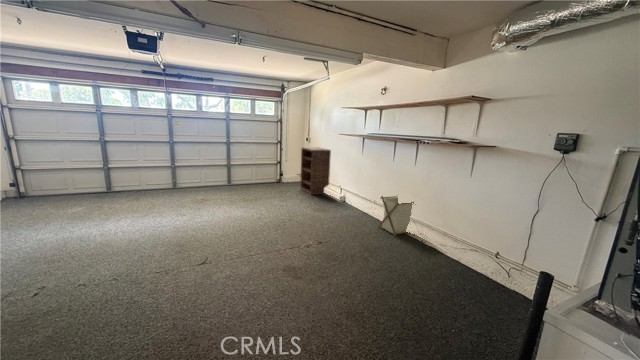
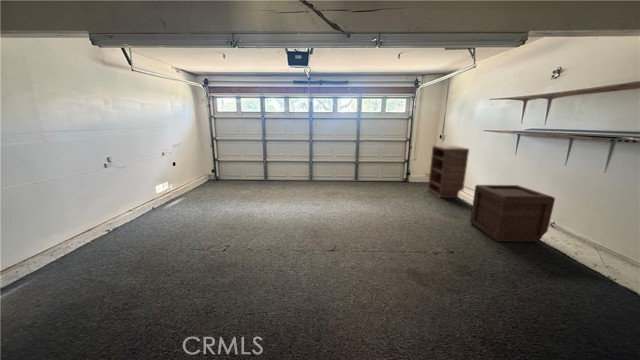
wooden crate: none [335,178,387,223] -> present [470,185,555,242]
laundry basket: present [378,196,414,236] -> none [535,213,618,274]

